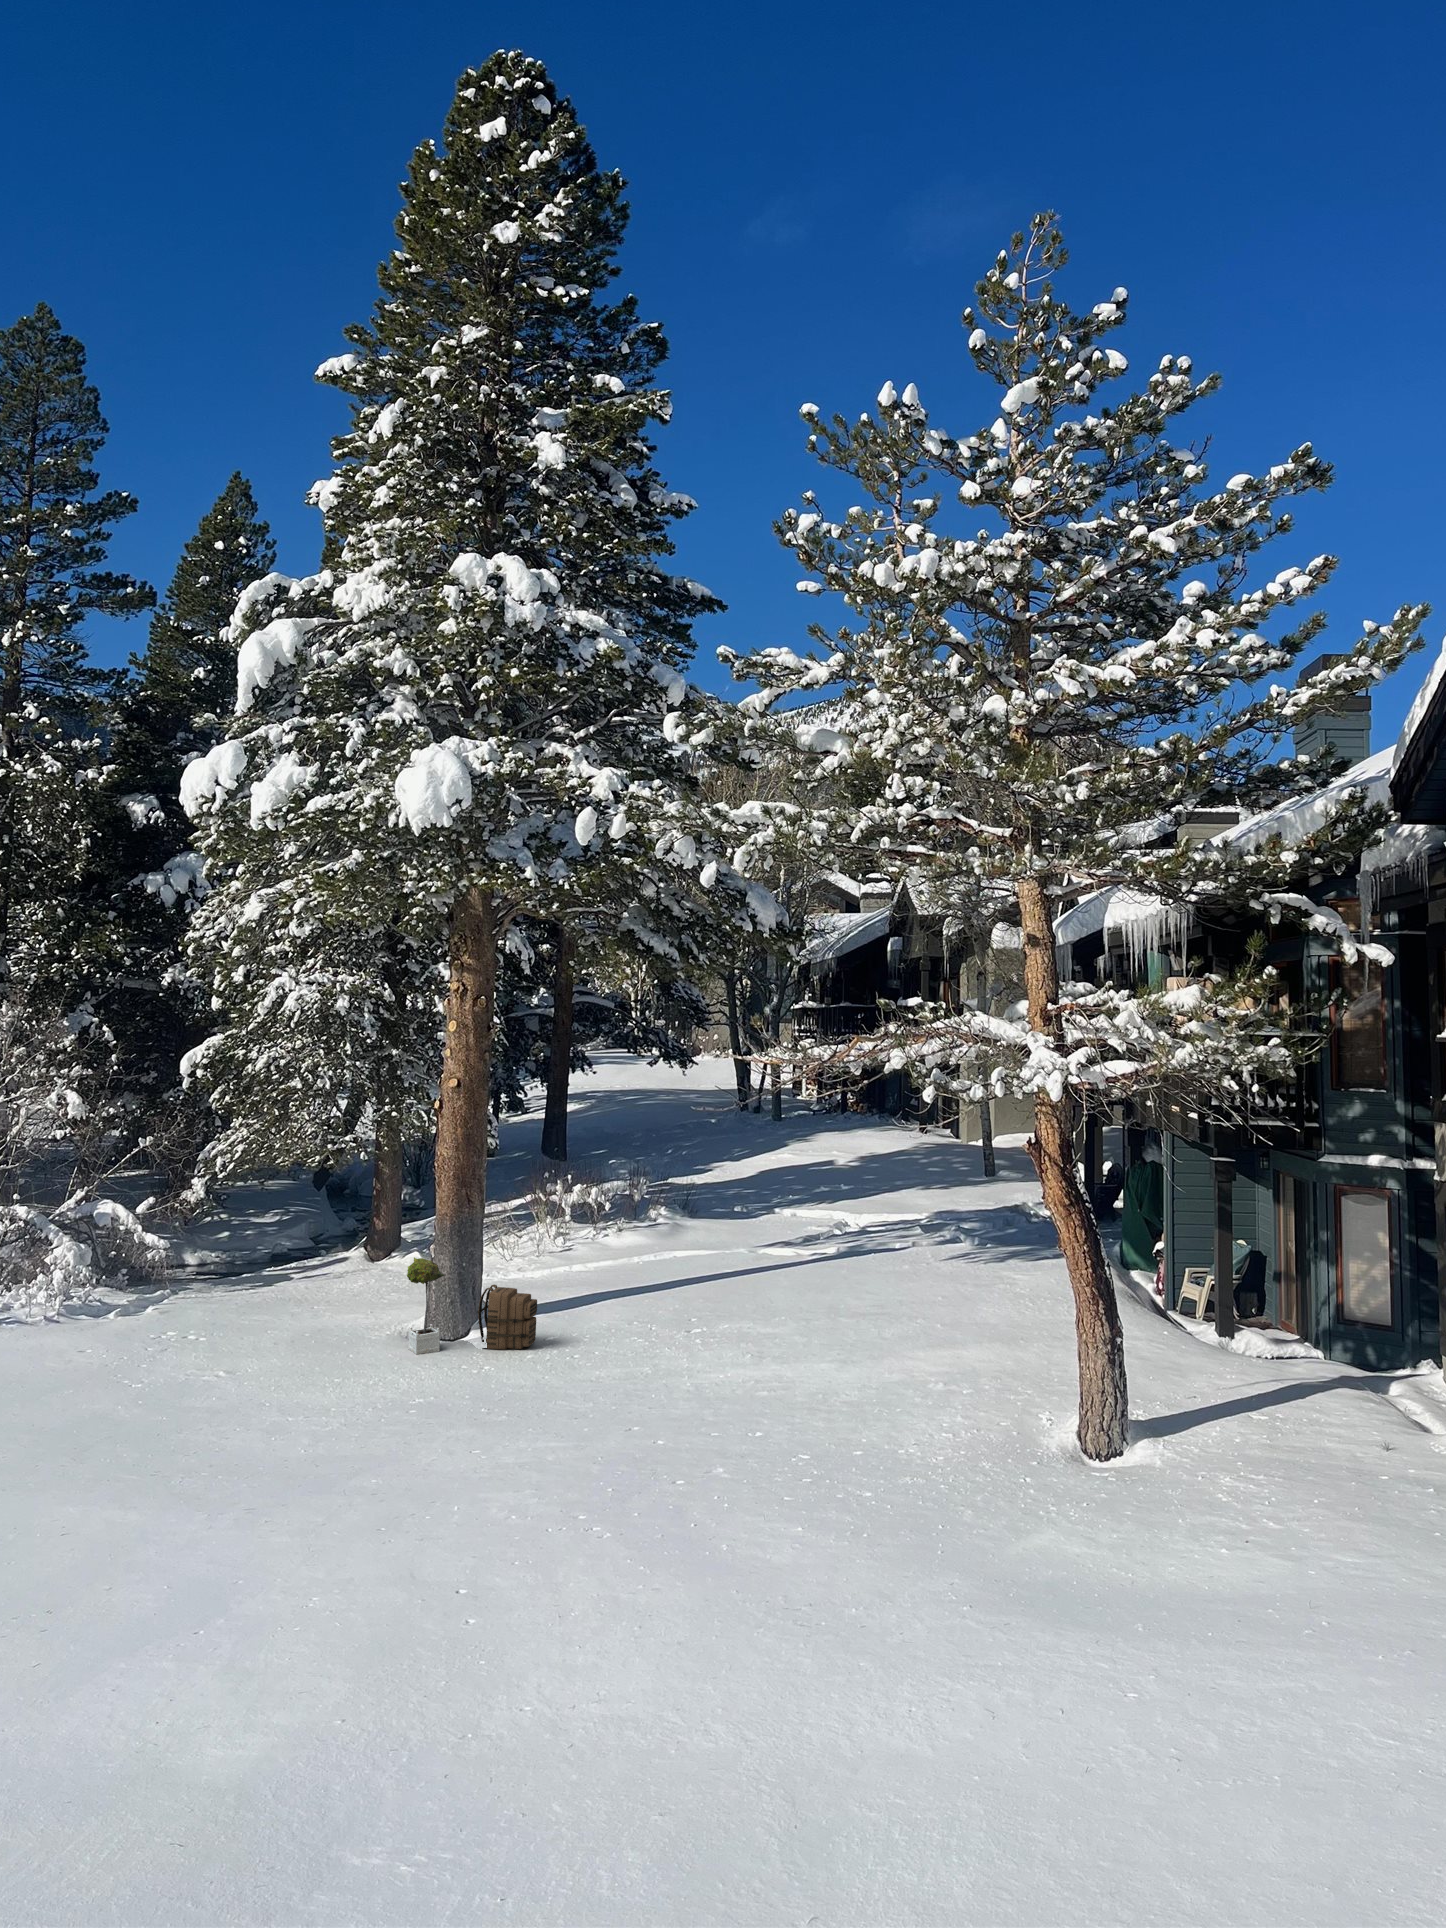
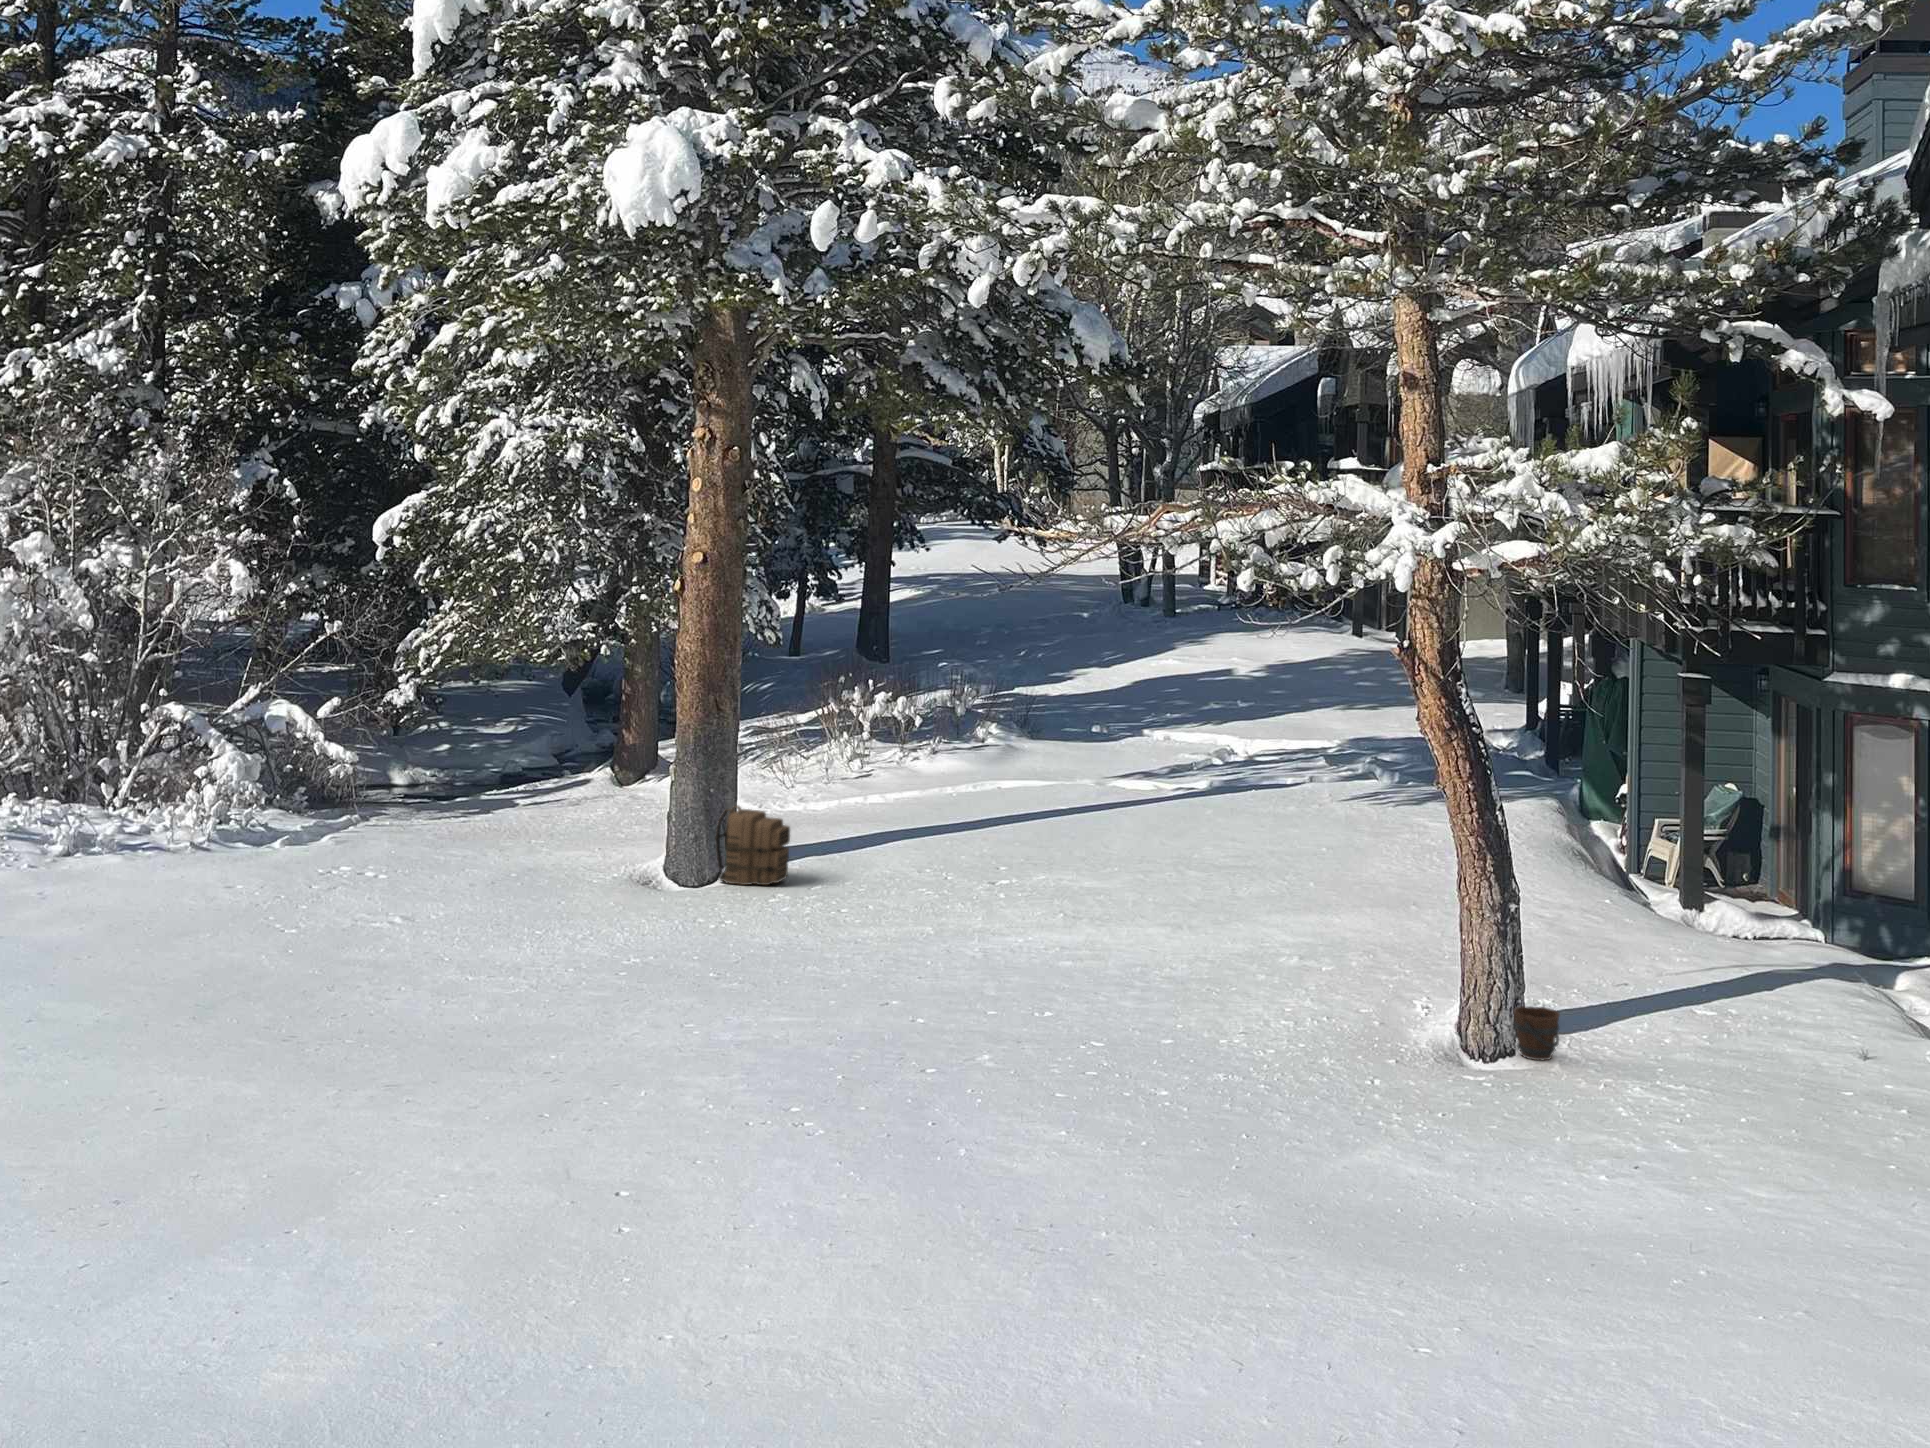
potted tree: present [407,1258,444,1354] -> none [627,767,674,885]
bucket: none [1142,1427,1178,1471] -> present [1513,1006,1560,1060]

